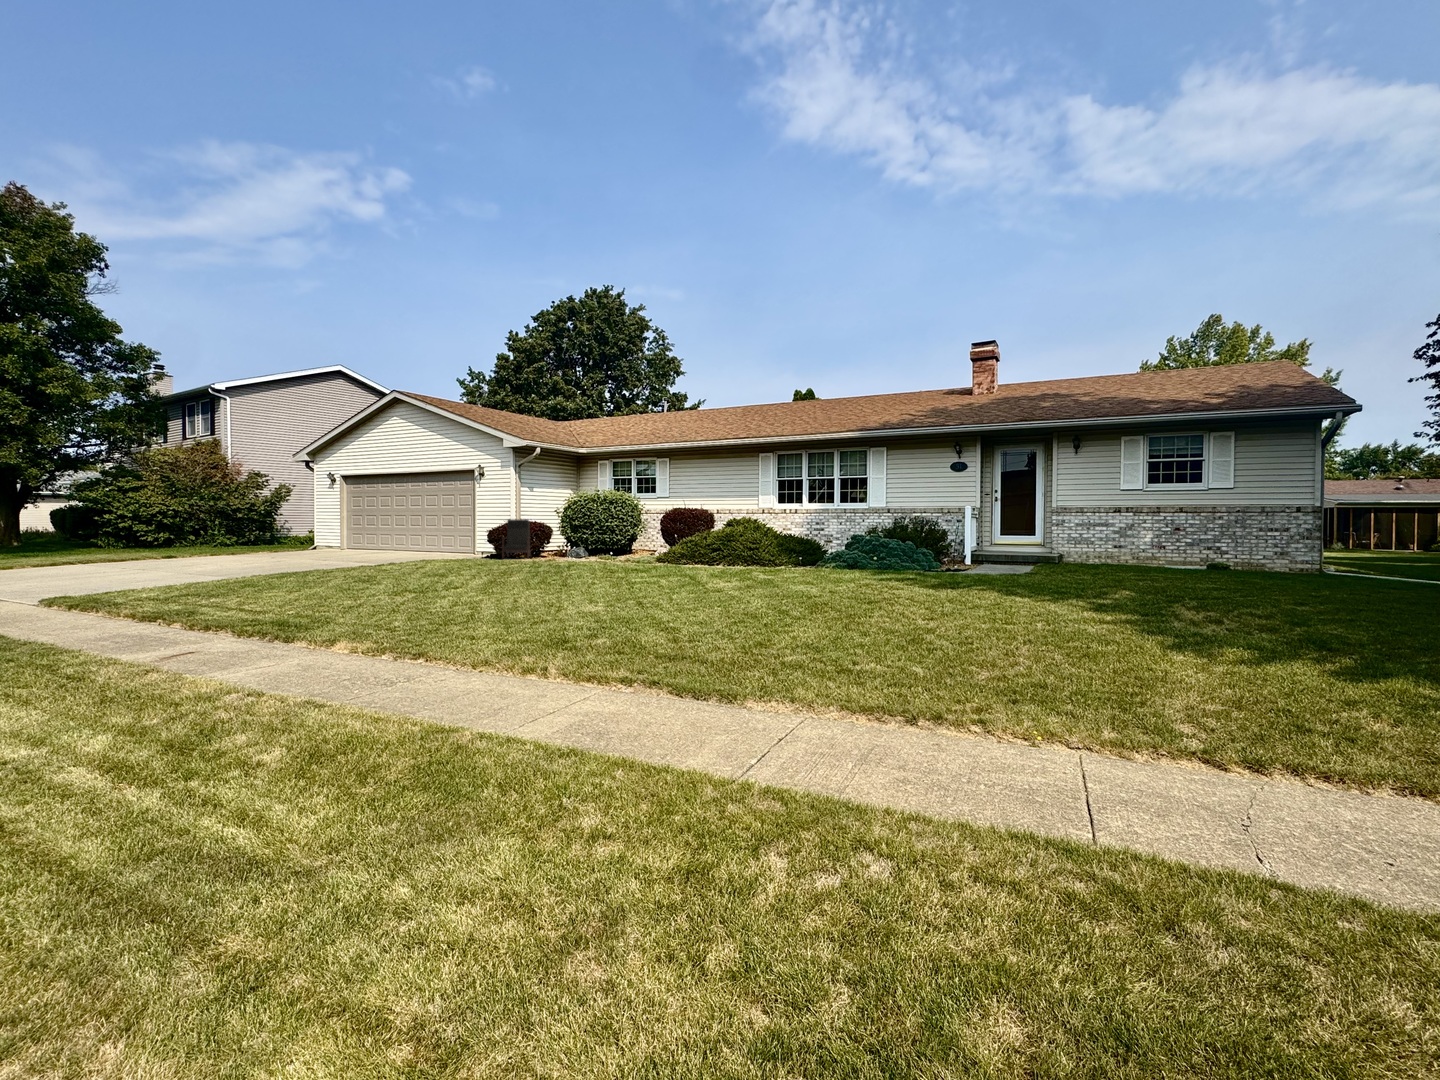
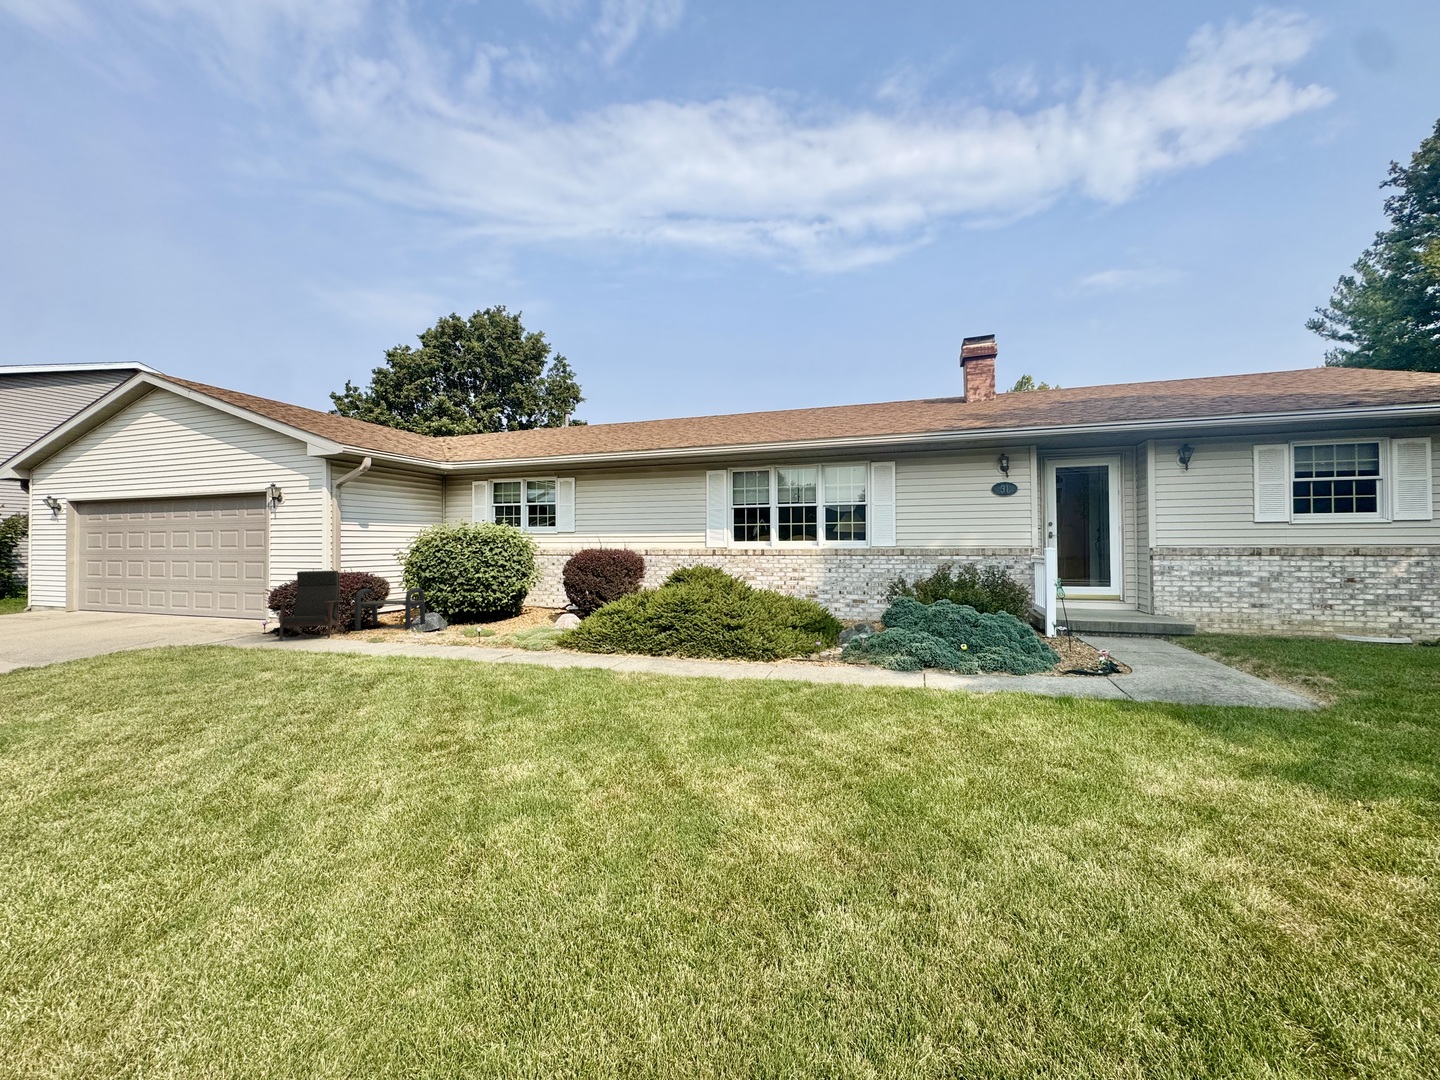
bench: none [537,531,576,557] -> present [355,588,425,630]

